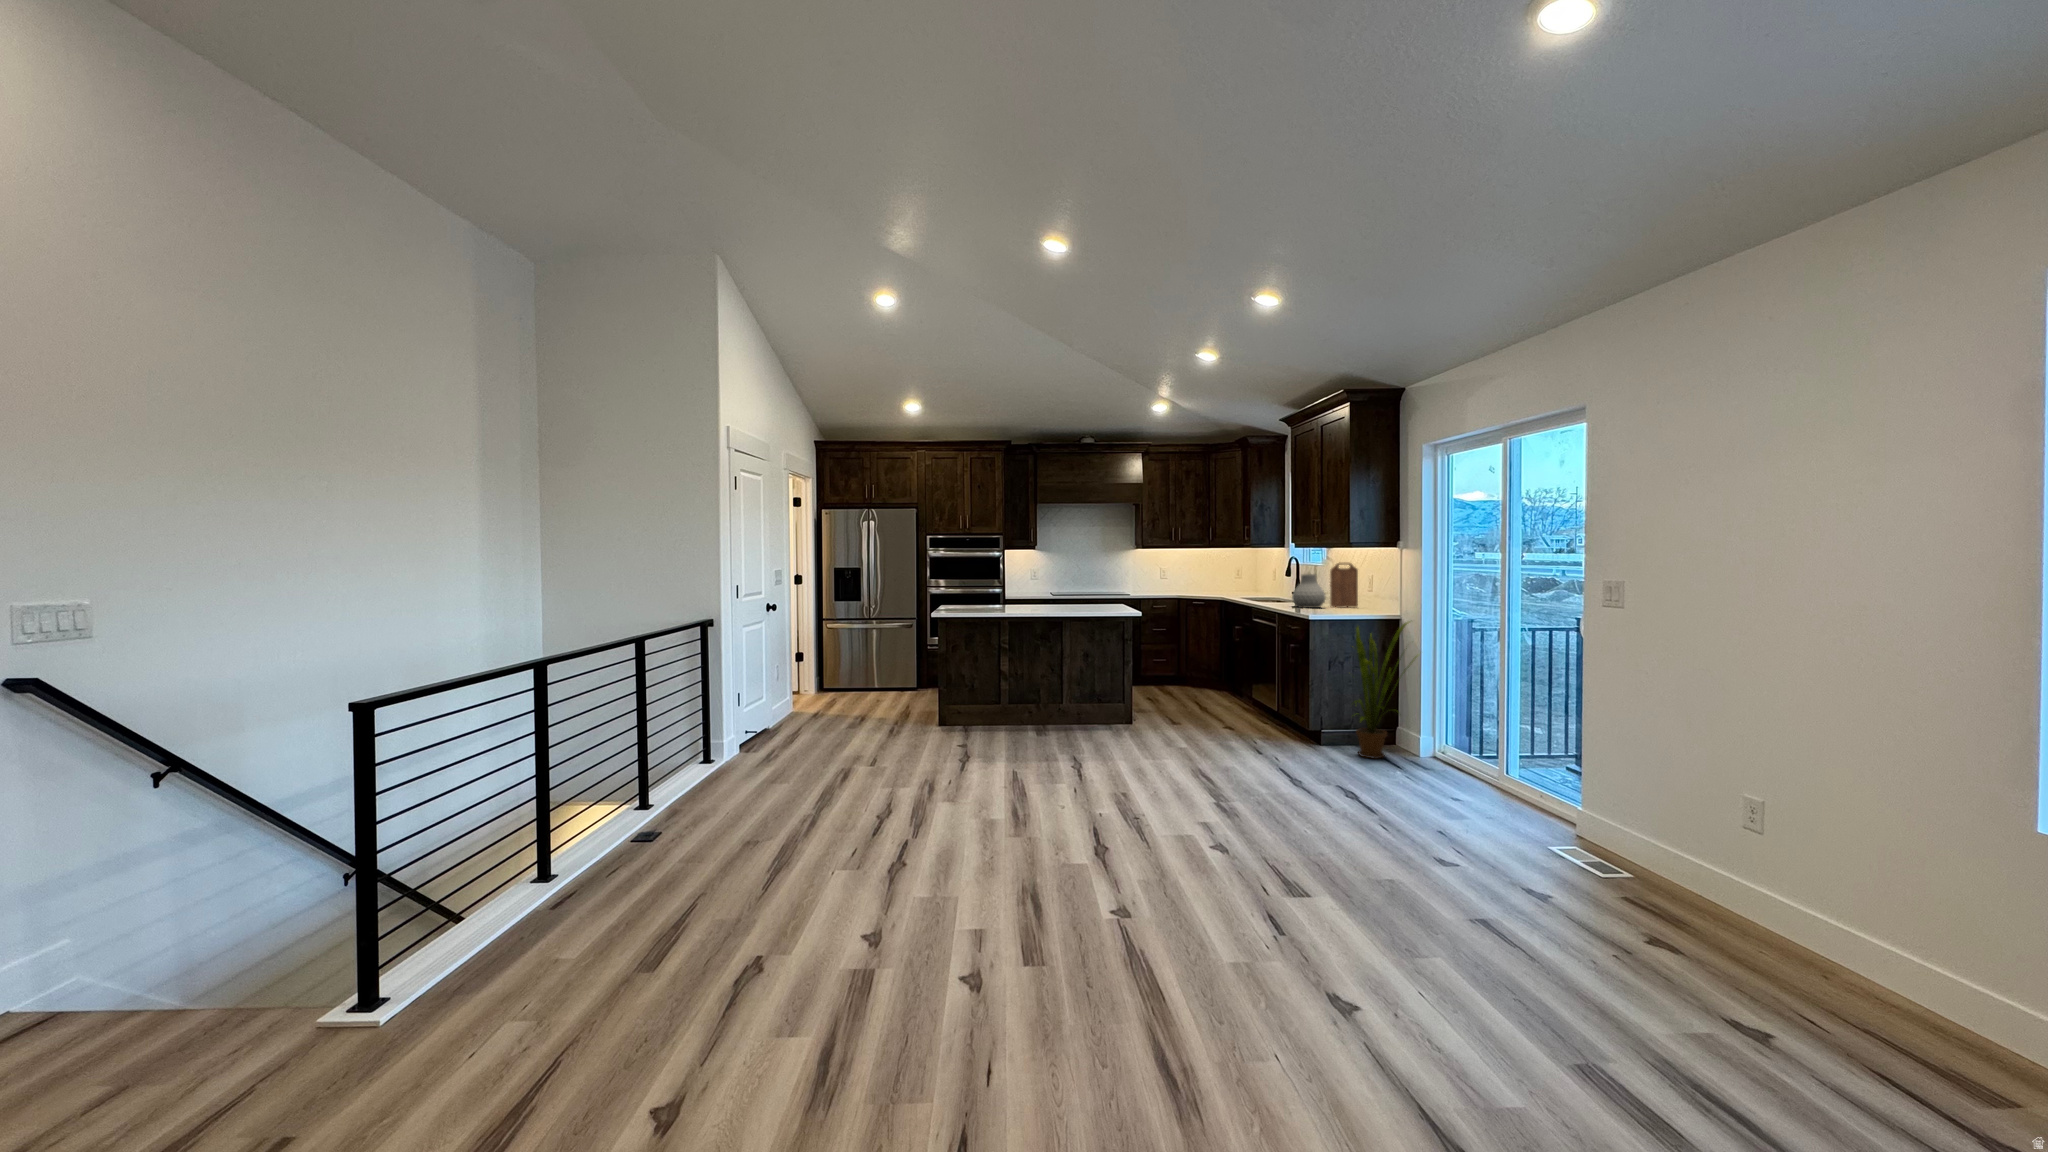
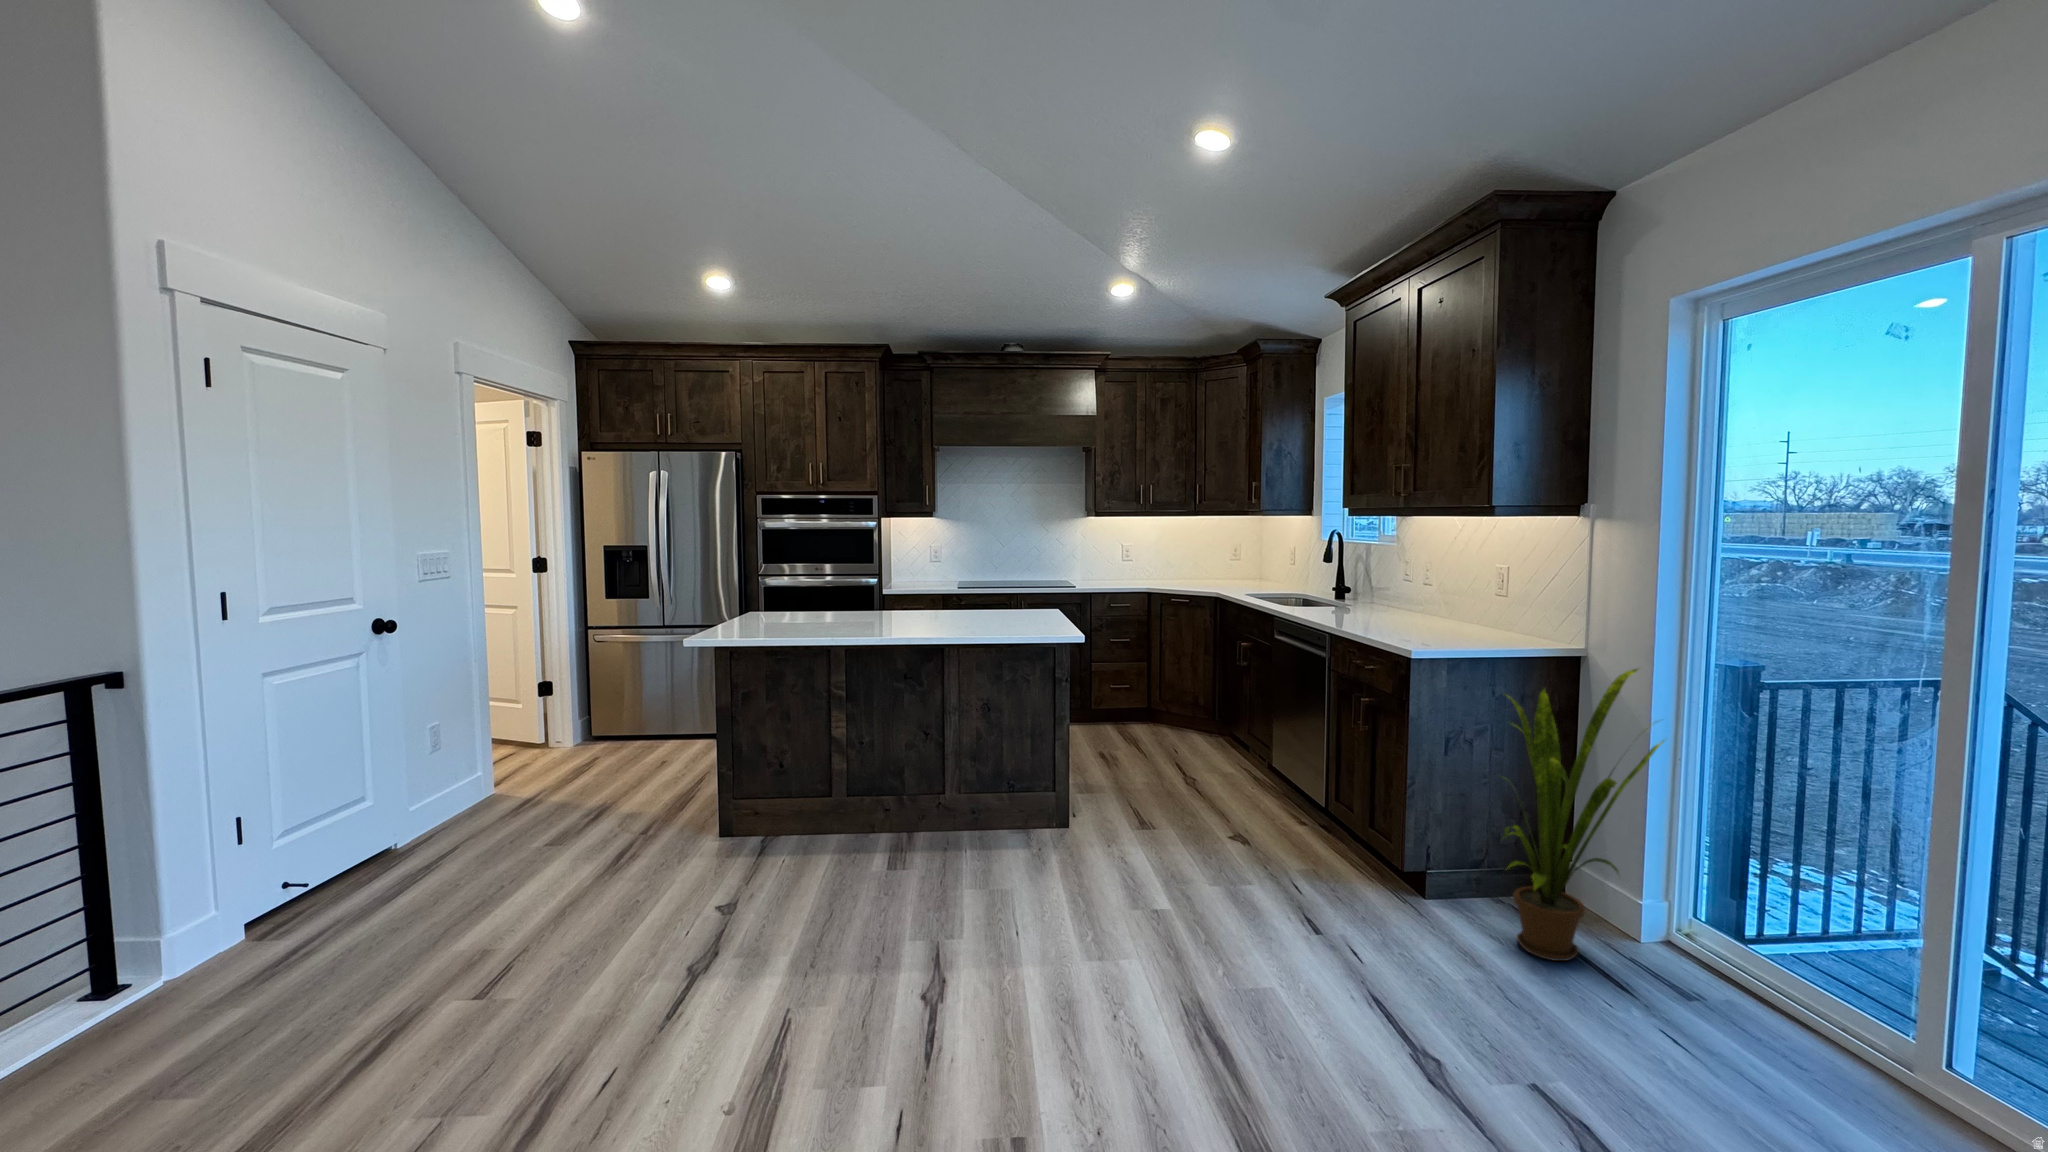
cutting board: present [1330,563,1358,608] -> none [1417,543,1467,622]
vase: present [1292,574,1325,608] -> none [1352,564,1416,626]

